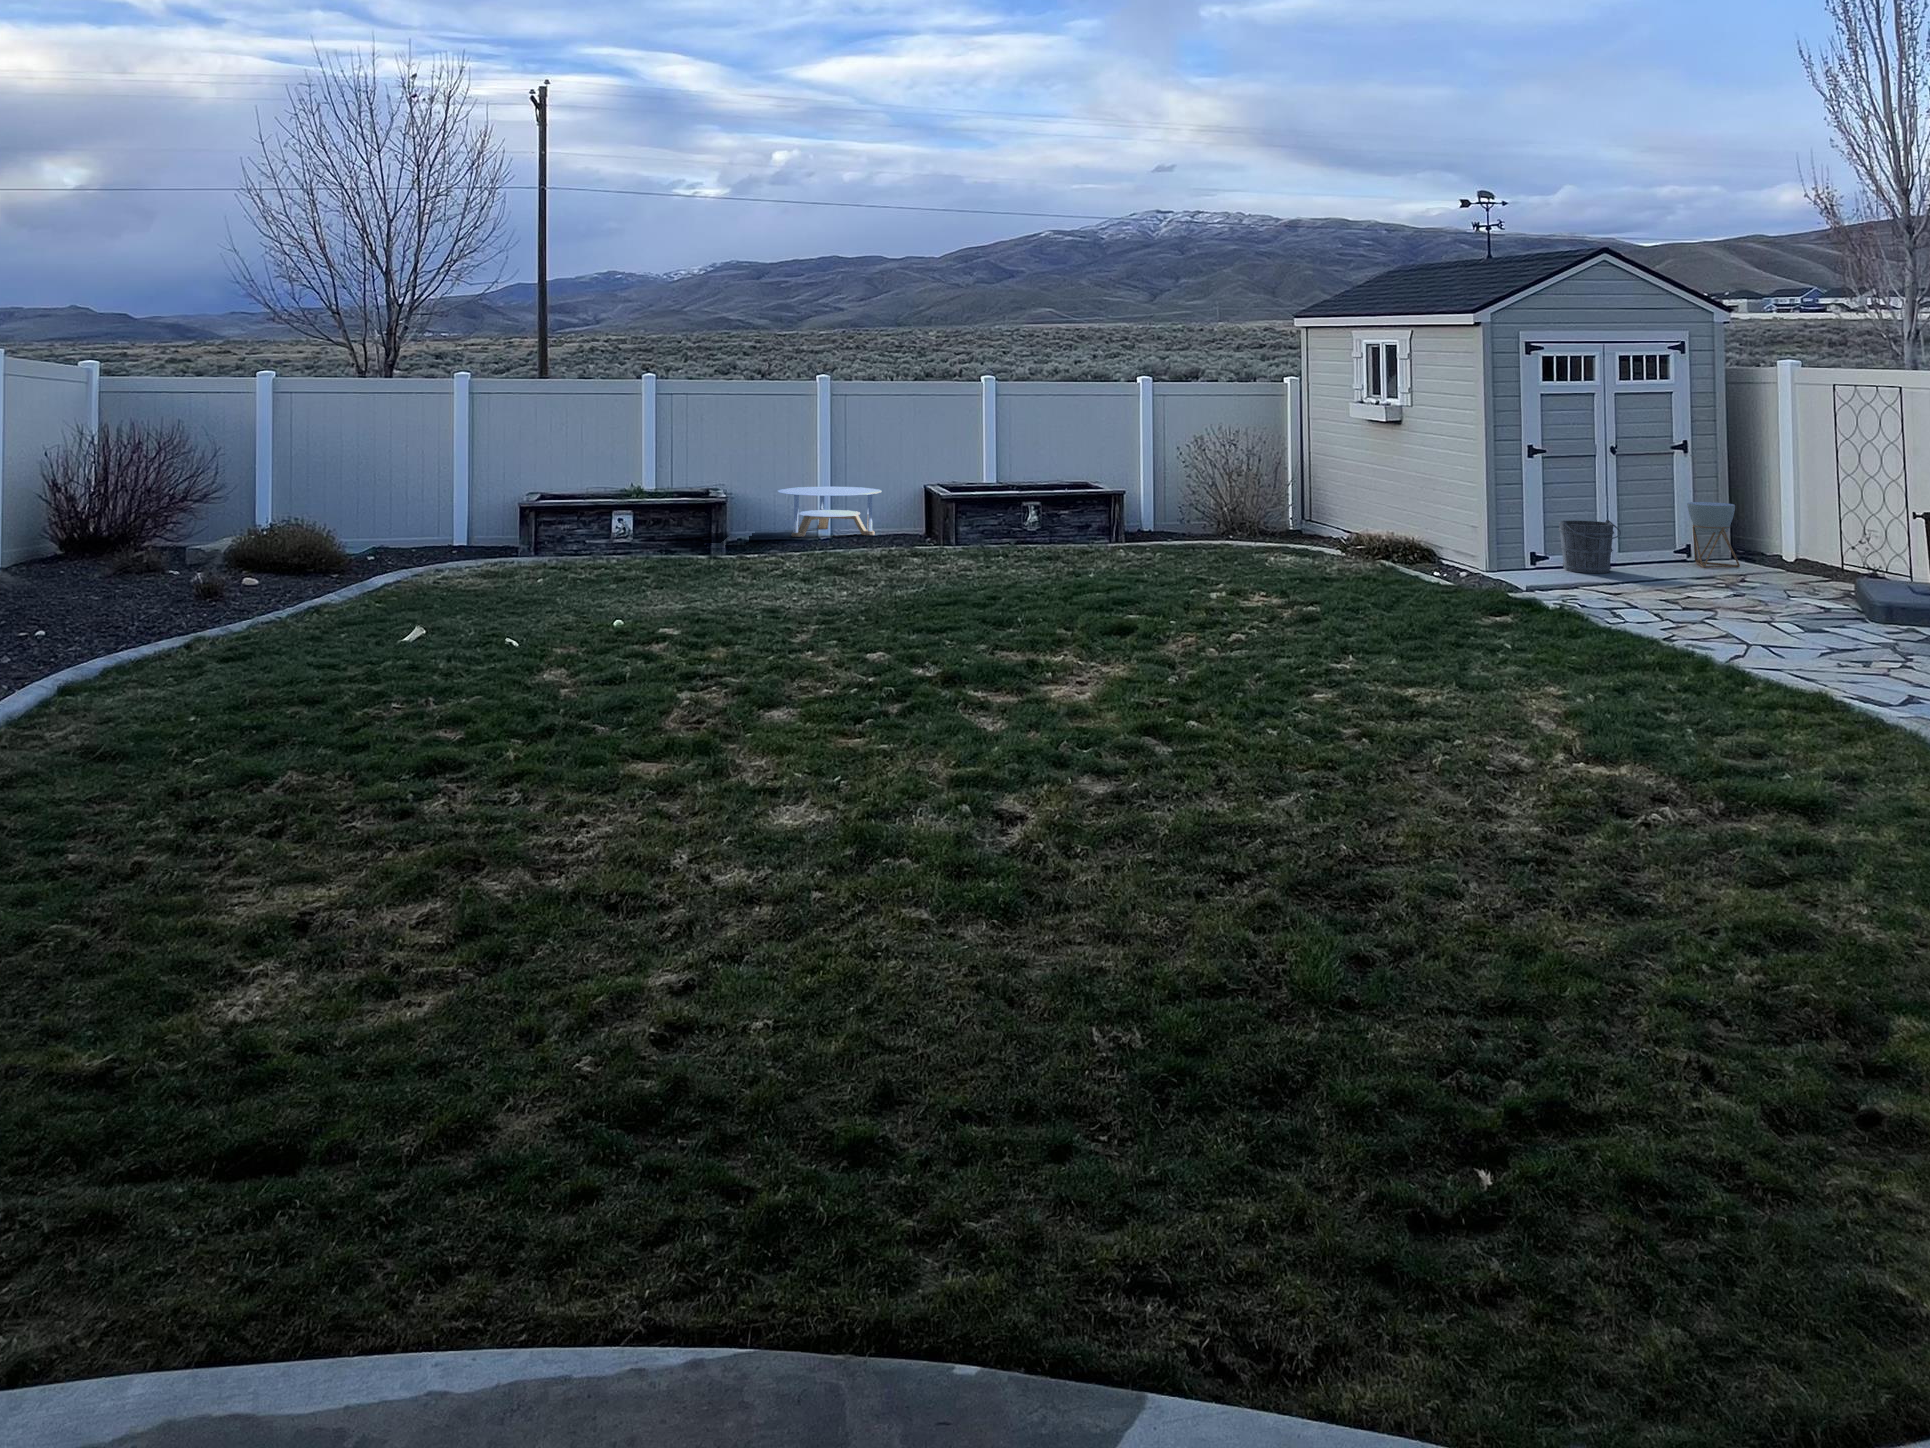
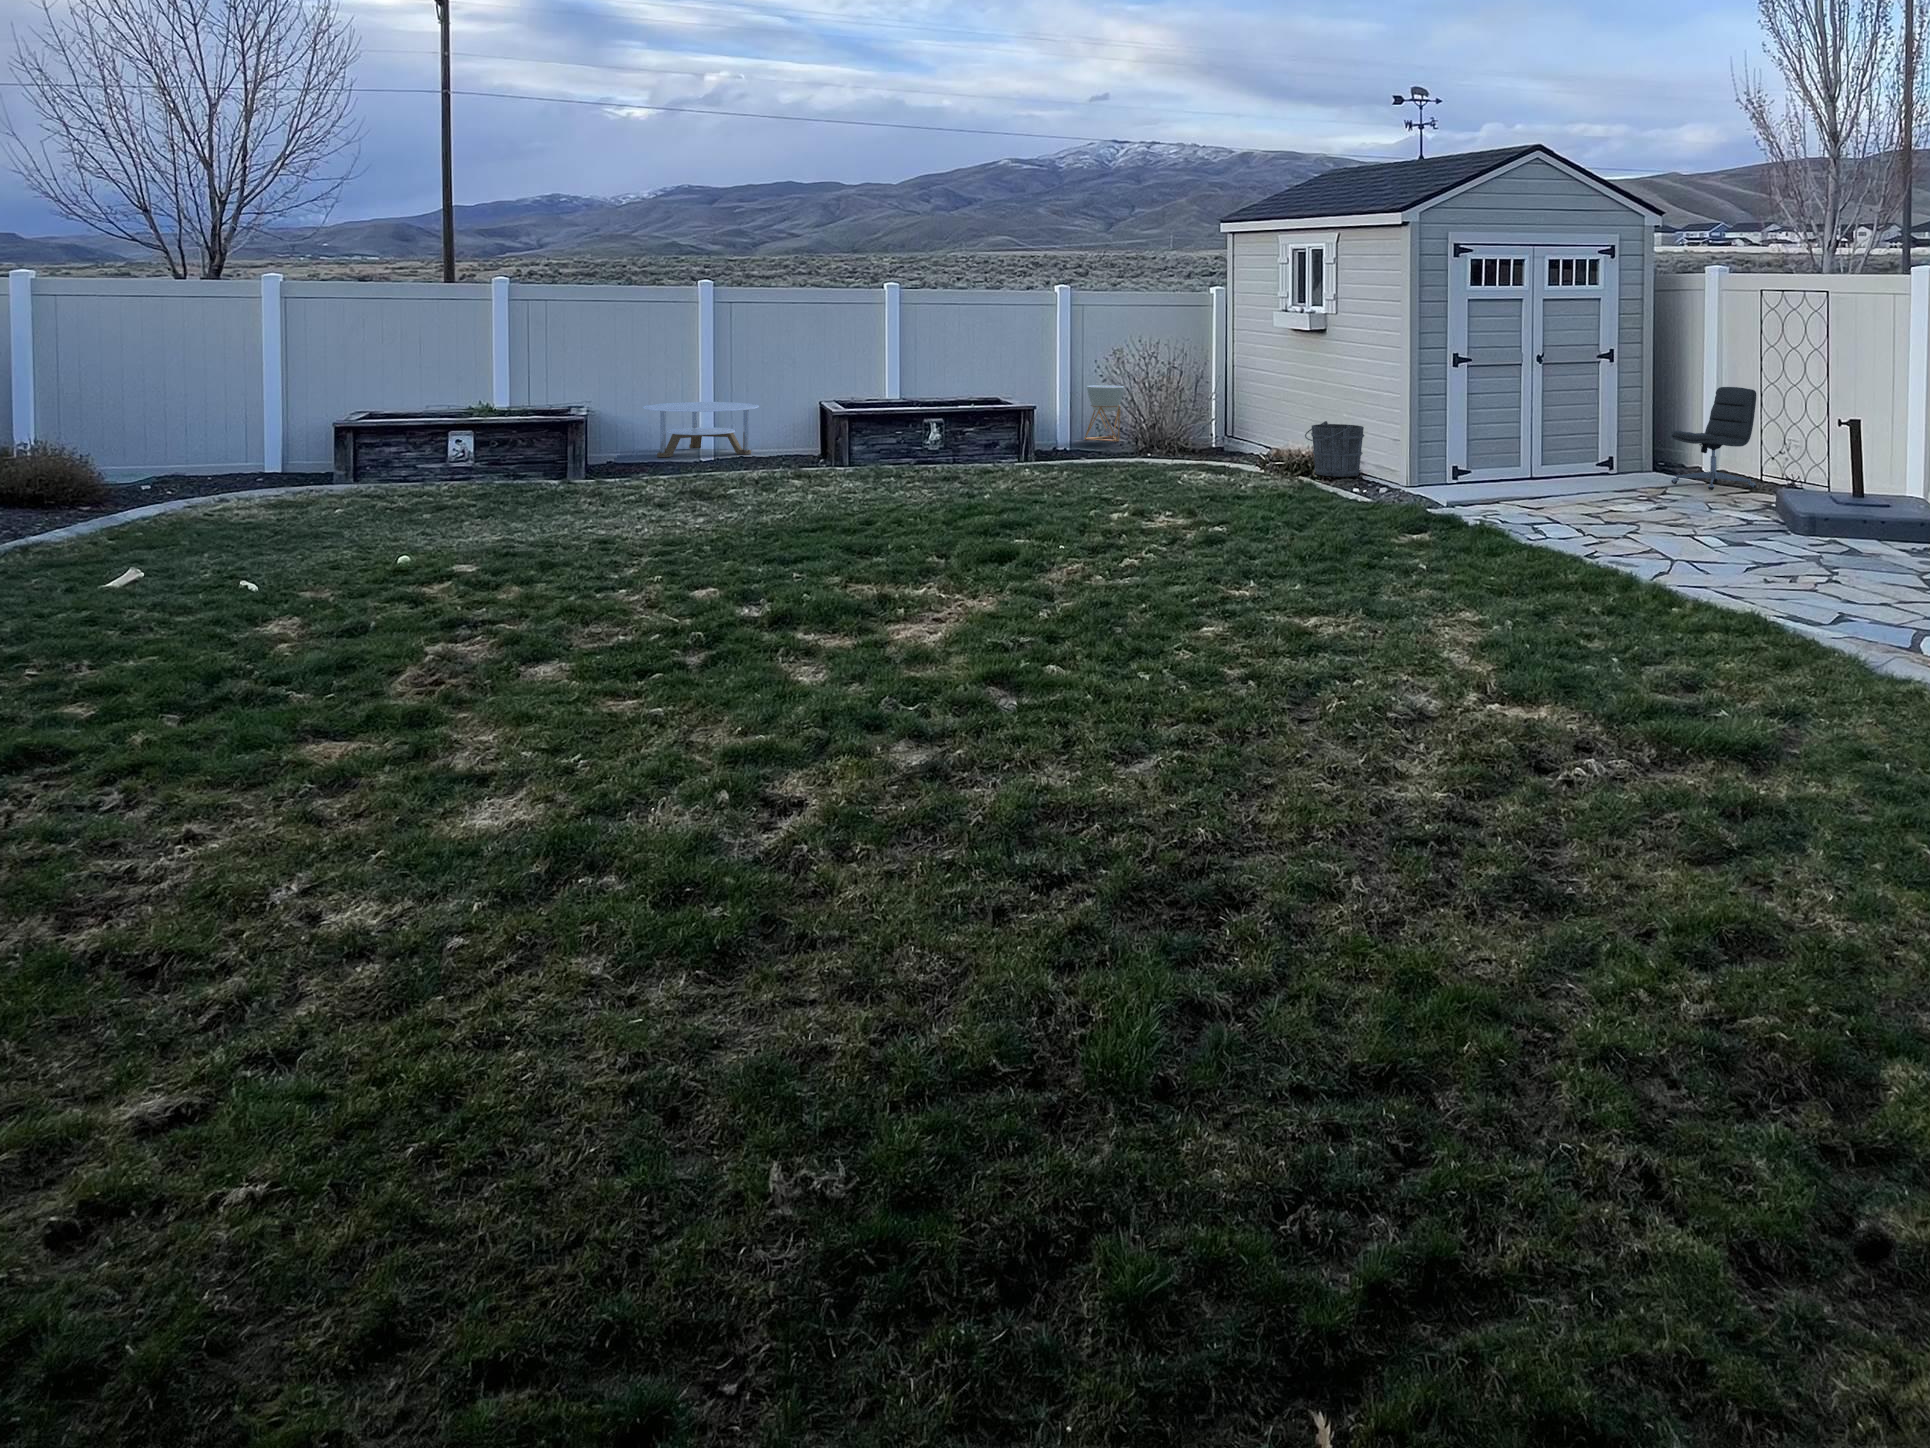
chair: none [1752,481,1839,580] -> present [1671,387,1756,490]
planter: present [1687,502,1740,568] -> present [1084,385,1124,441]
bucket: present [1559,520,1621,573] -> present [1305,421,1364,477]

